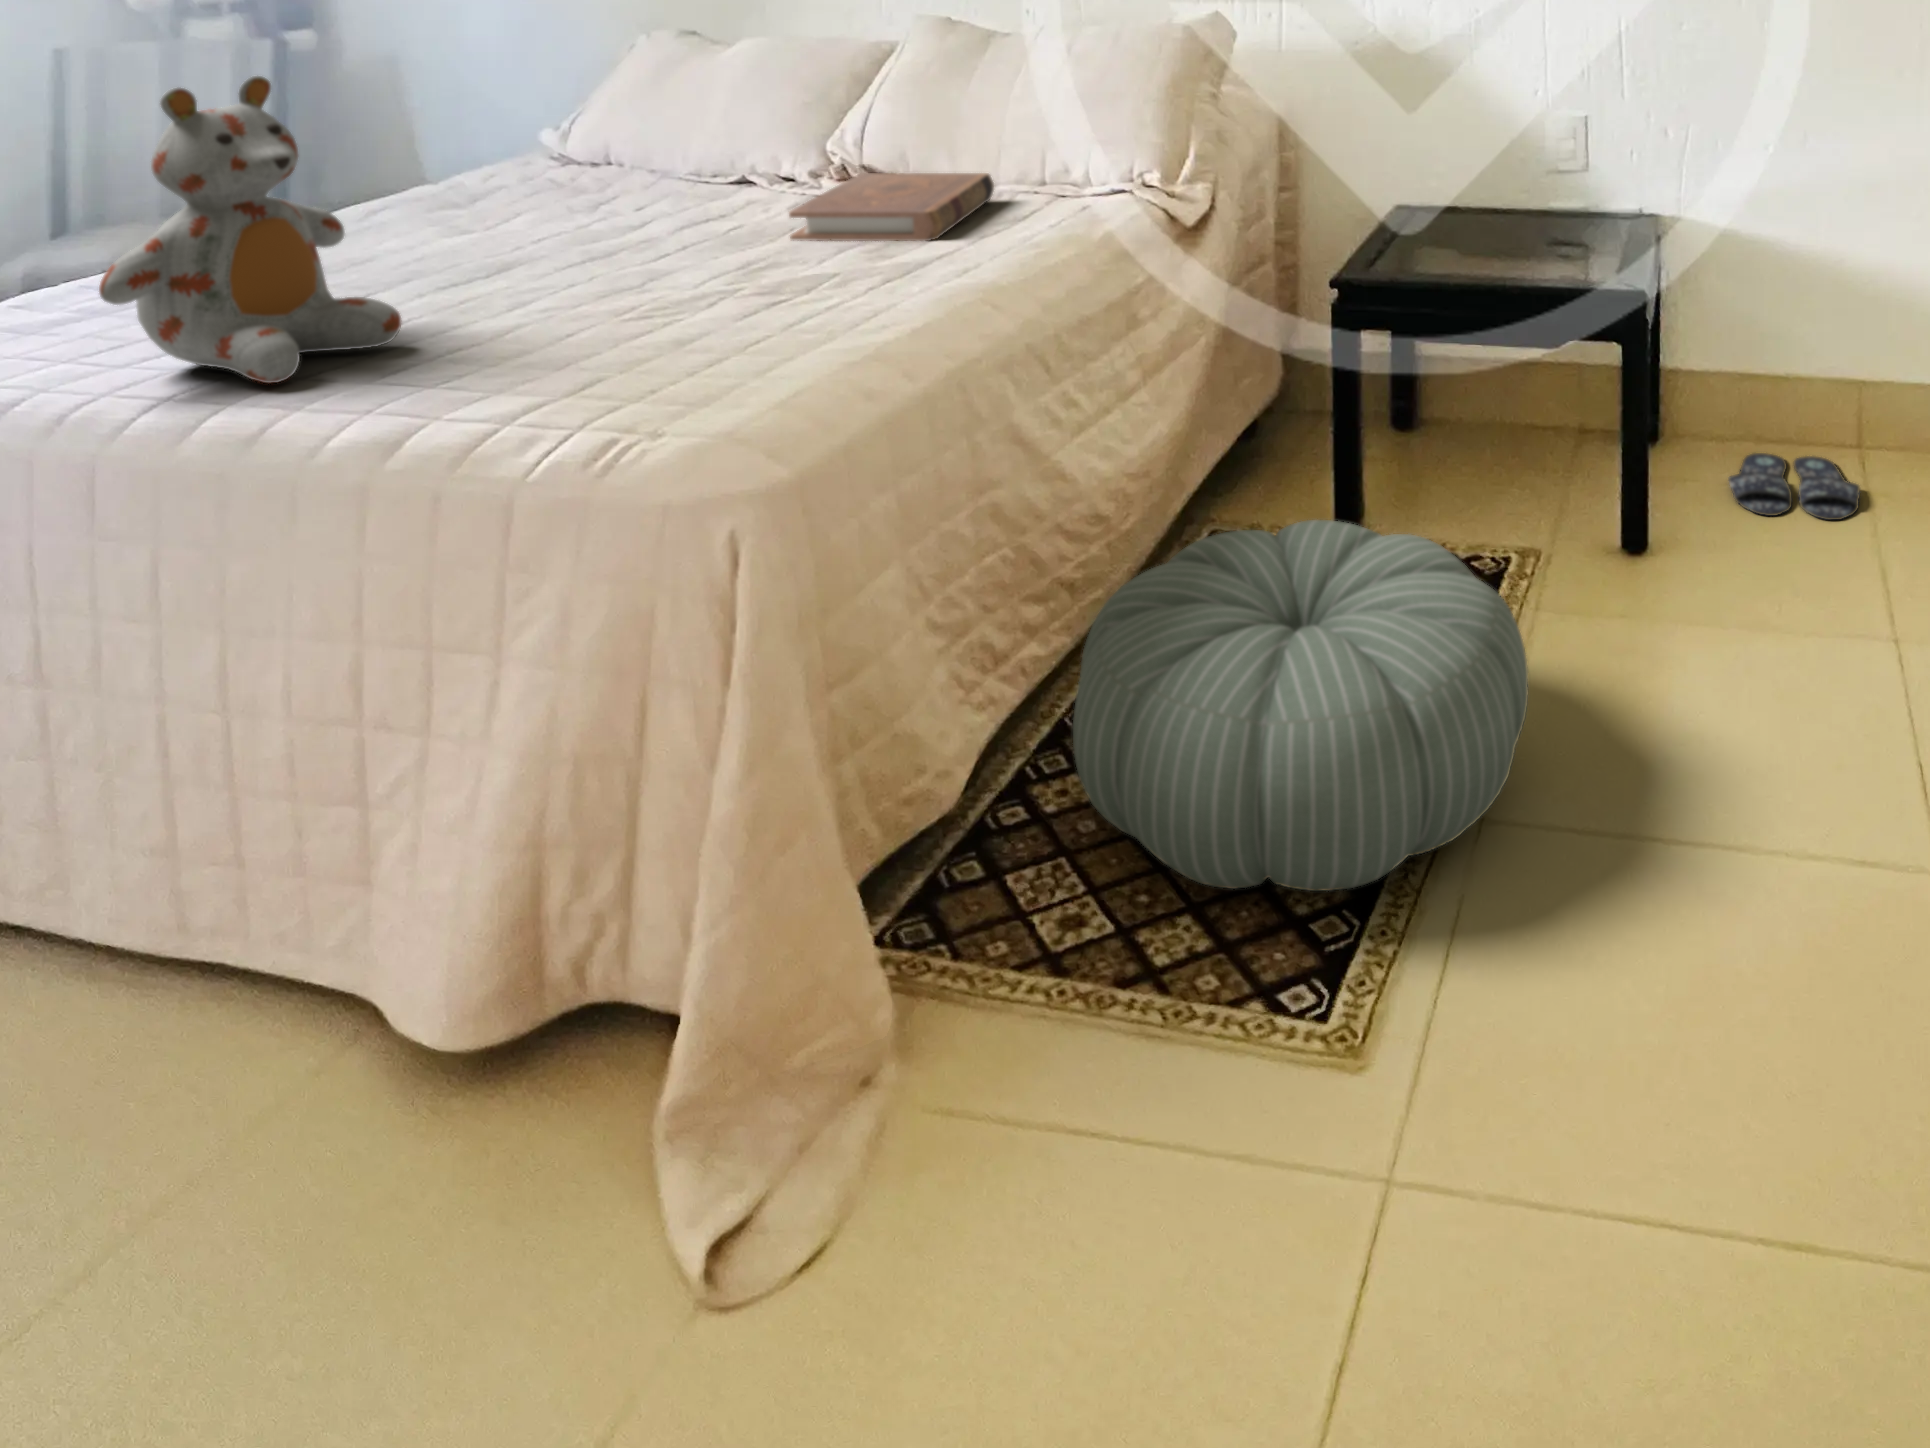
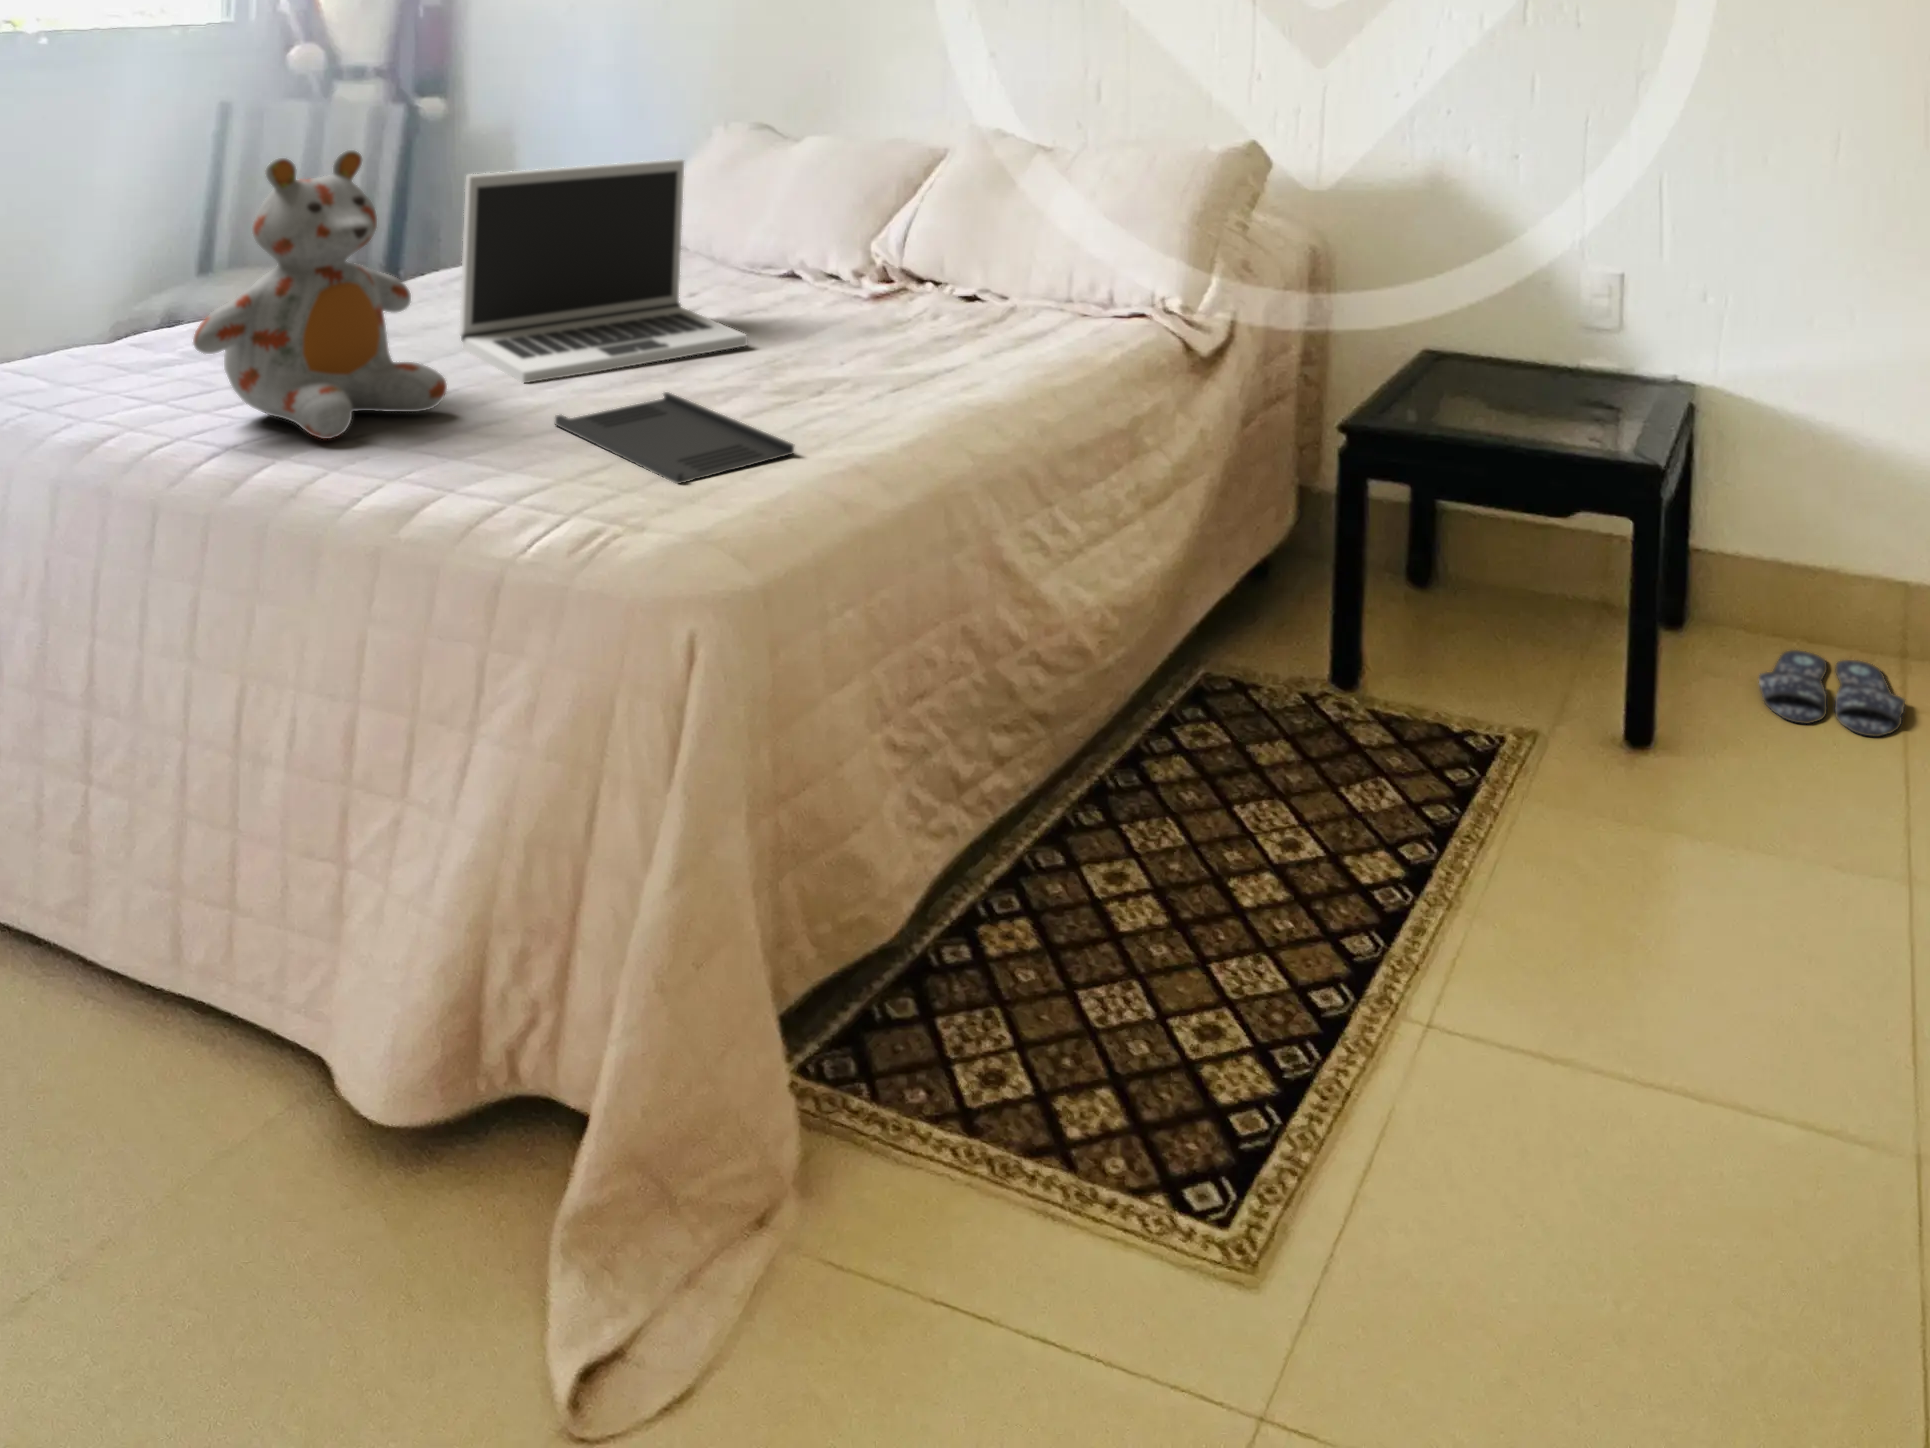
laptop: none [385,70,720,312] -> present [459,159,748,383]
book: present [789,173,994,241] -> none [816,273,1018,347]
tray: none [530,305,803,393] -> present [555,392,794,484]
pouf: present [1073,520,1528,891] -> none [1017,675,1492,1082]

